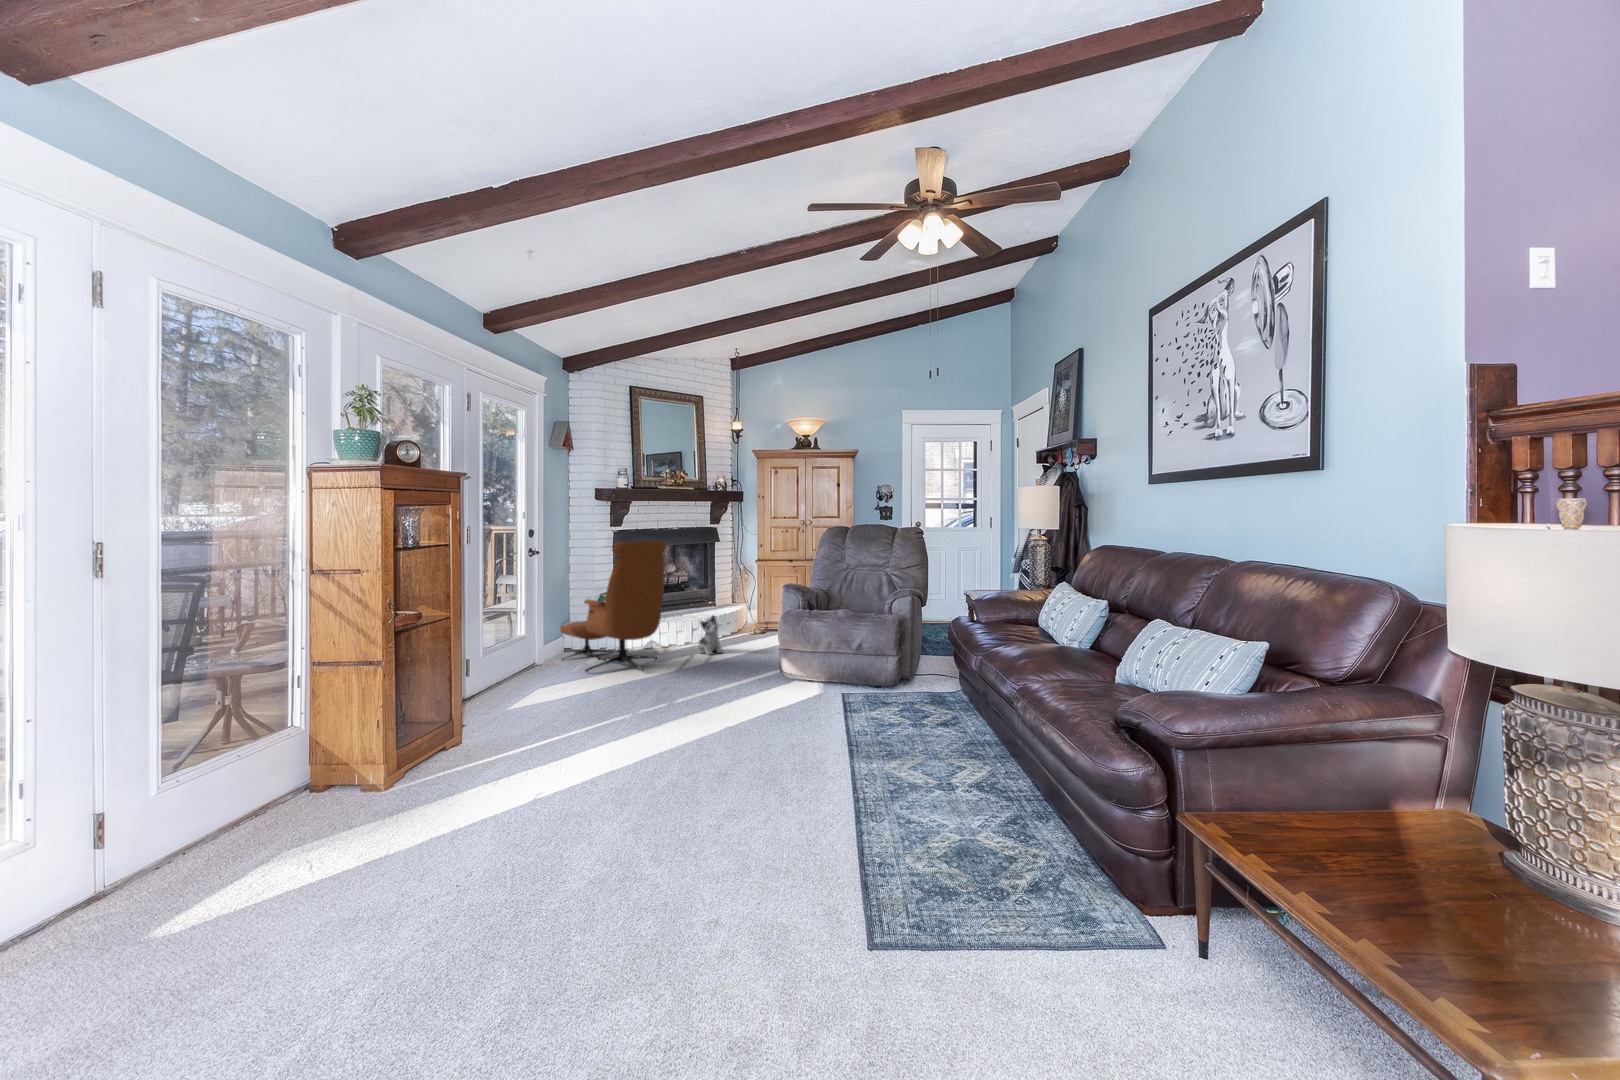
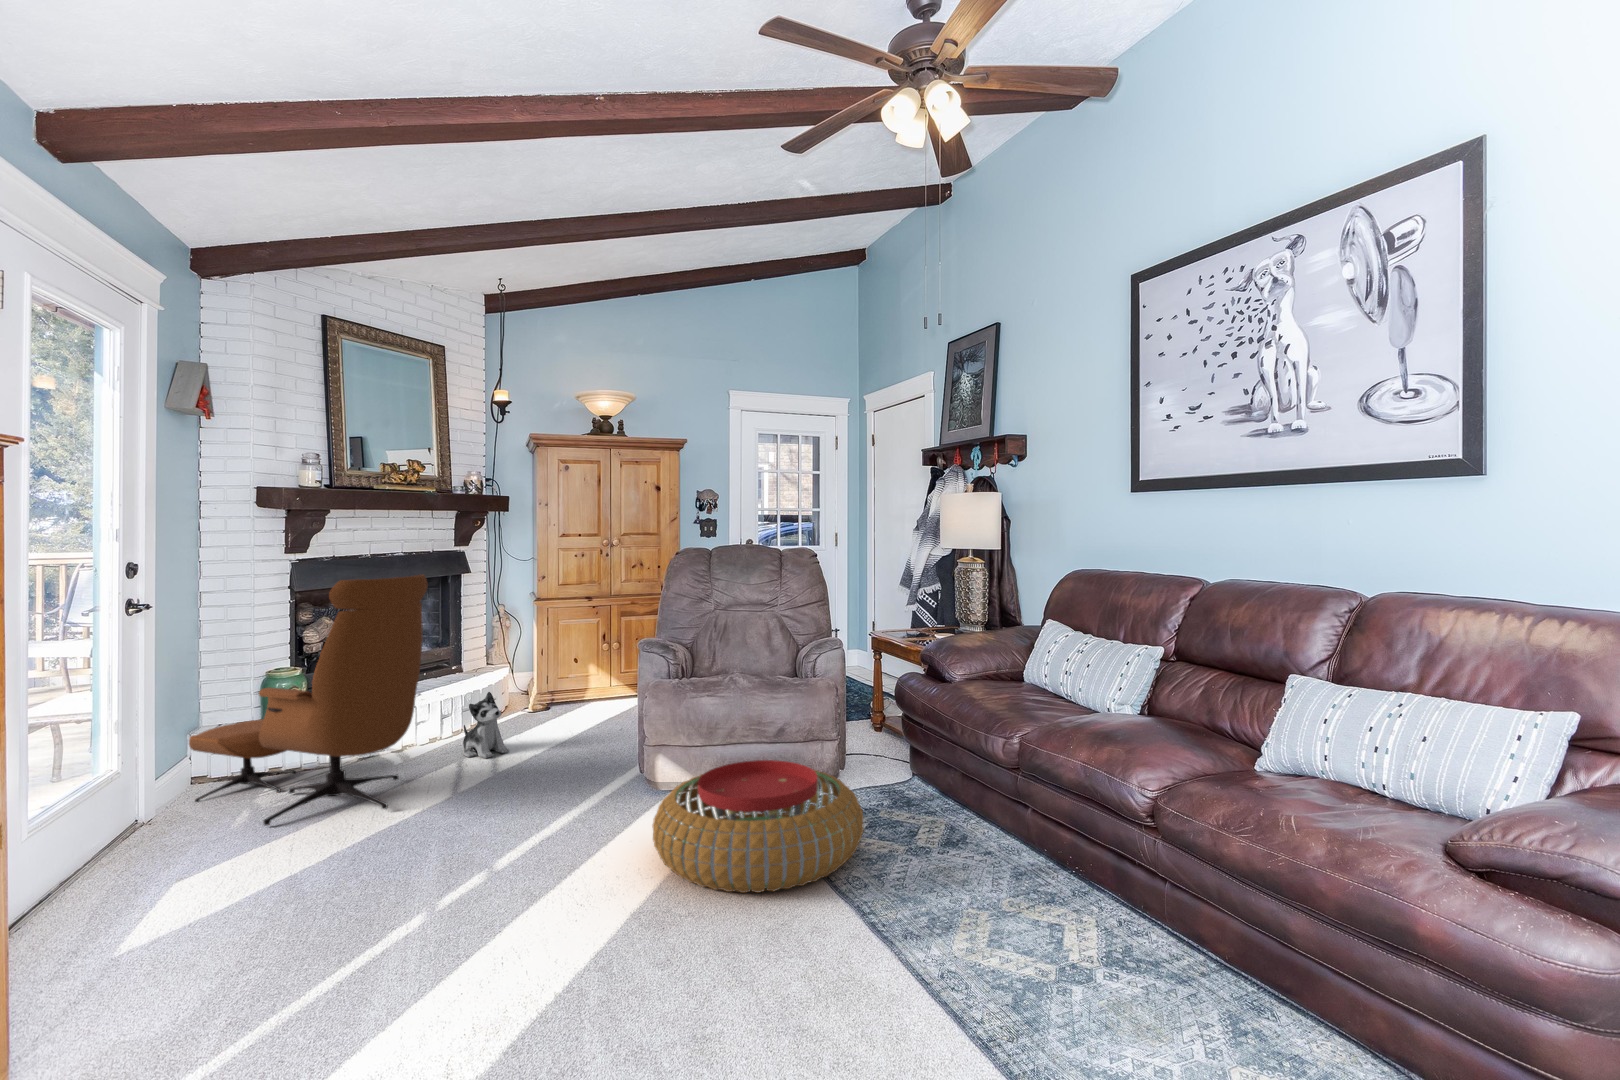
pouf: none [753,659,881,728] -> present [652,760,864,893]

